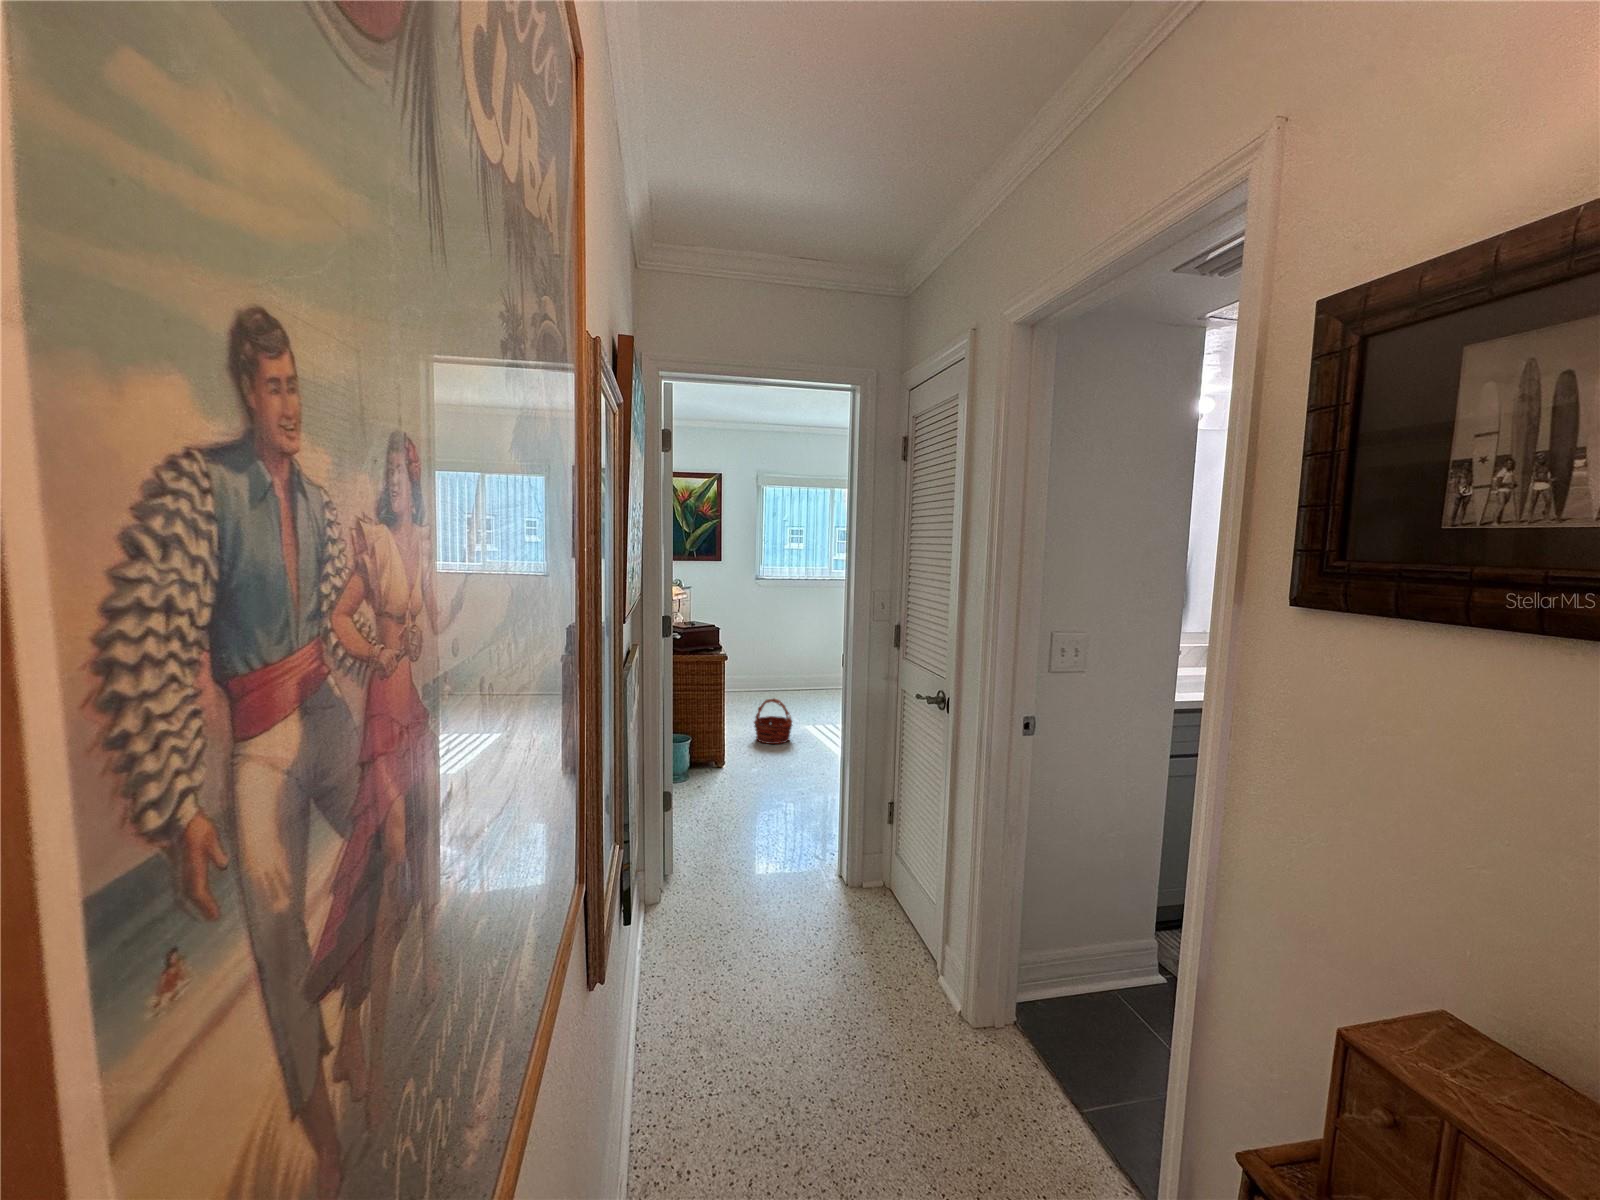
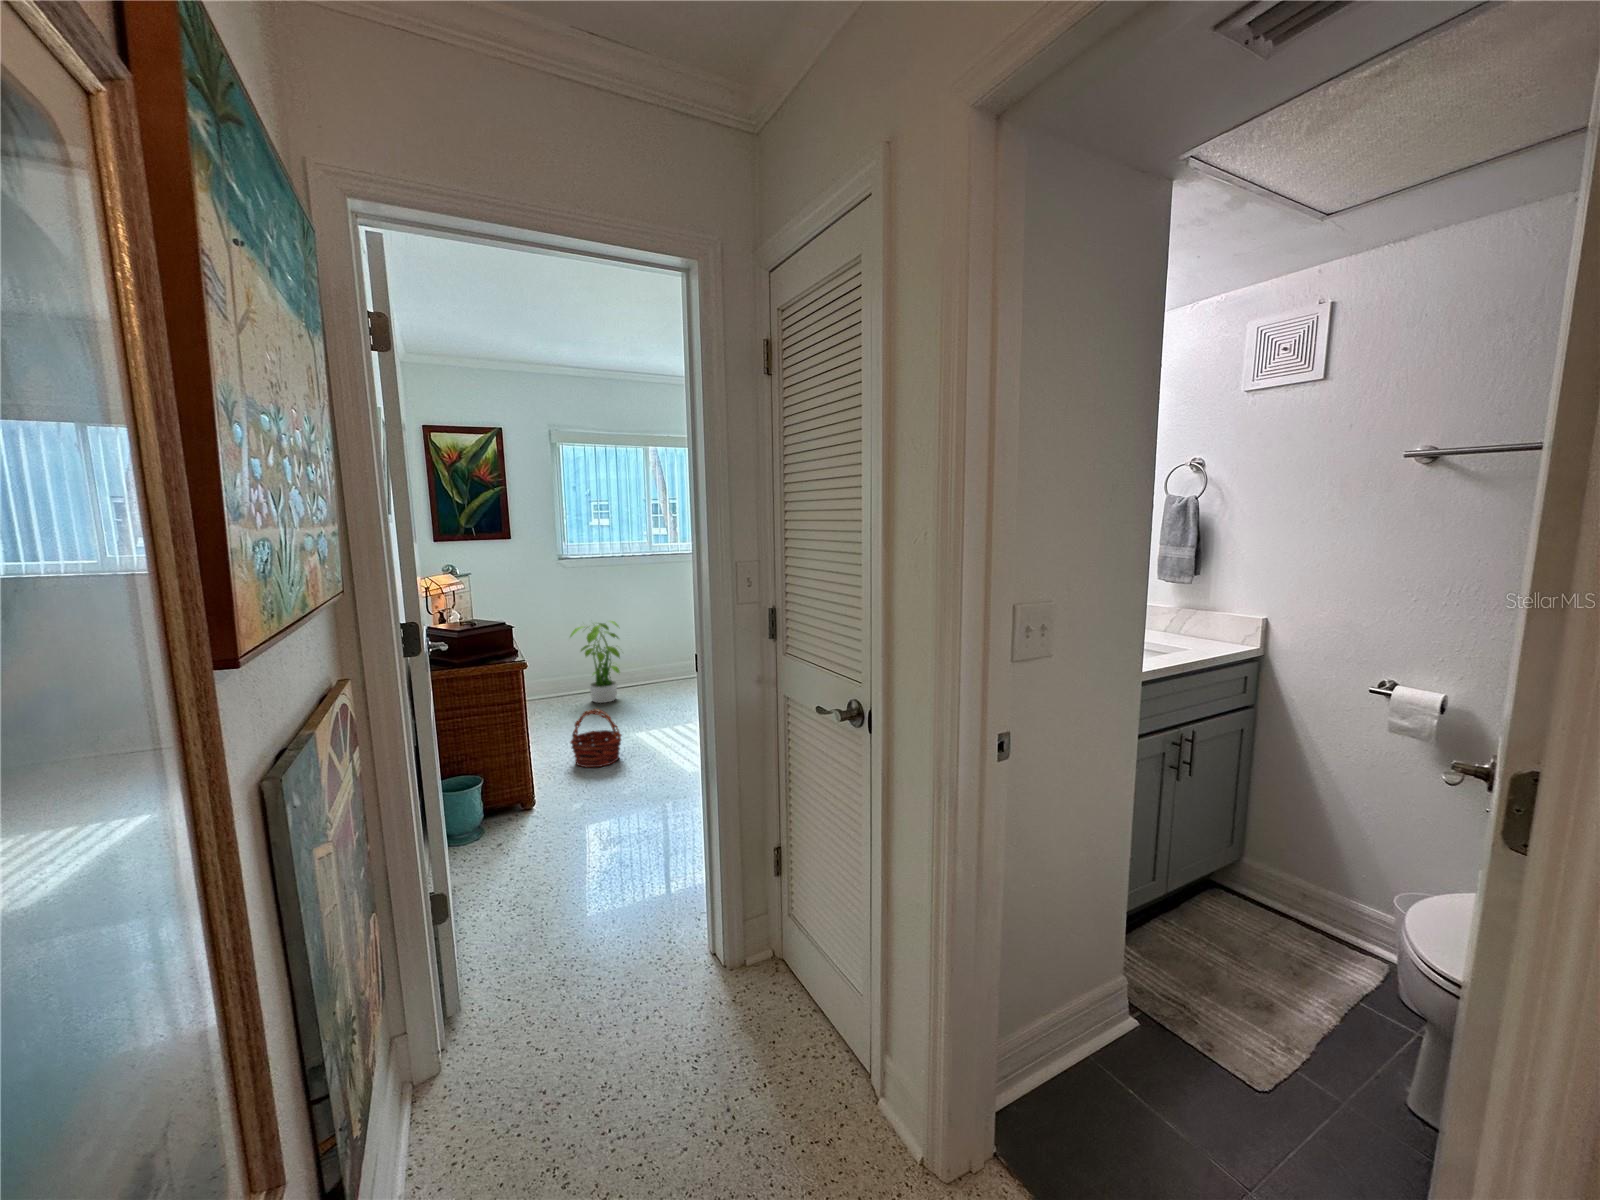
potted plant: none [759,629,801,698] -> present [570,621,620,703]

